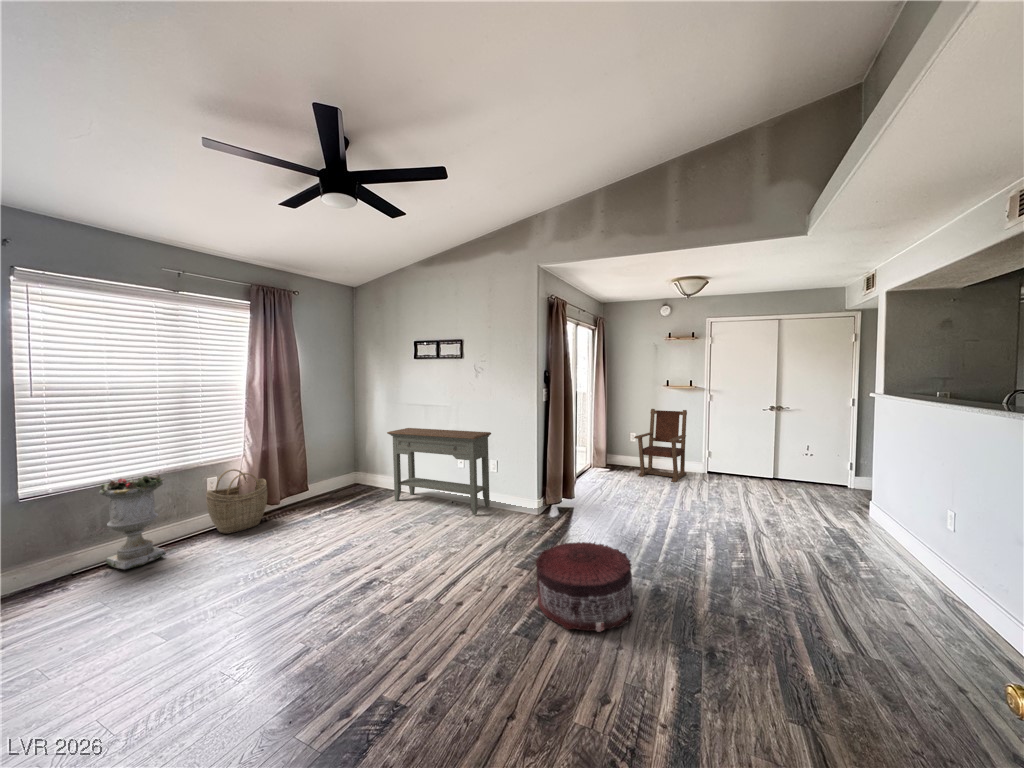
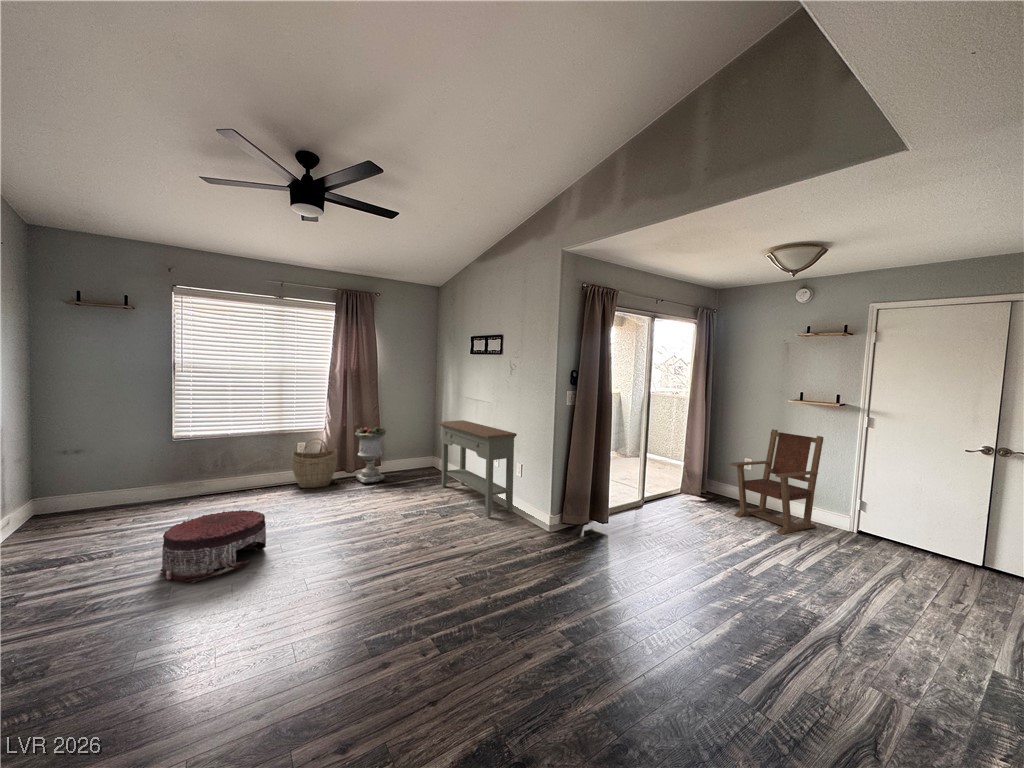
planter: present [100,475,166,569] -> present [355,427,386,483]
pouf: present [536,542,634,632] -> present [160,510,266,583]

